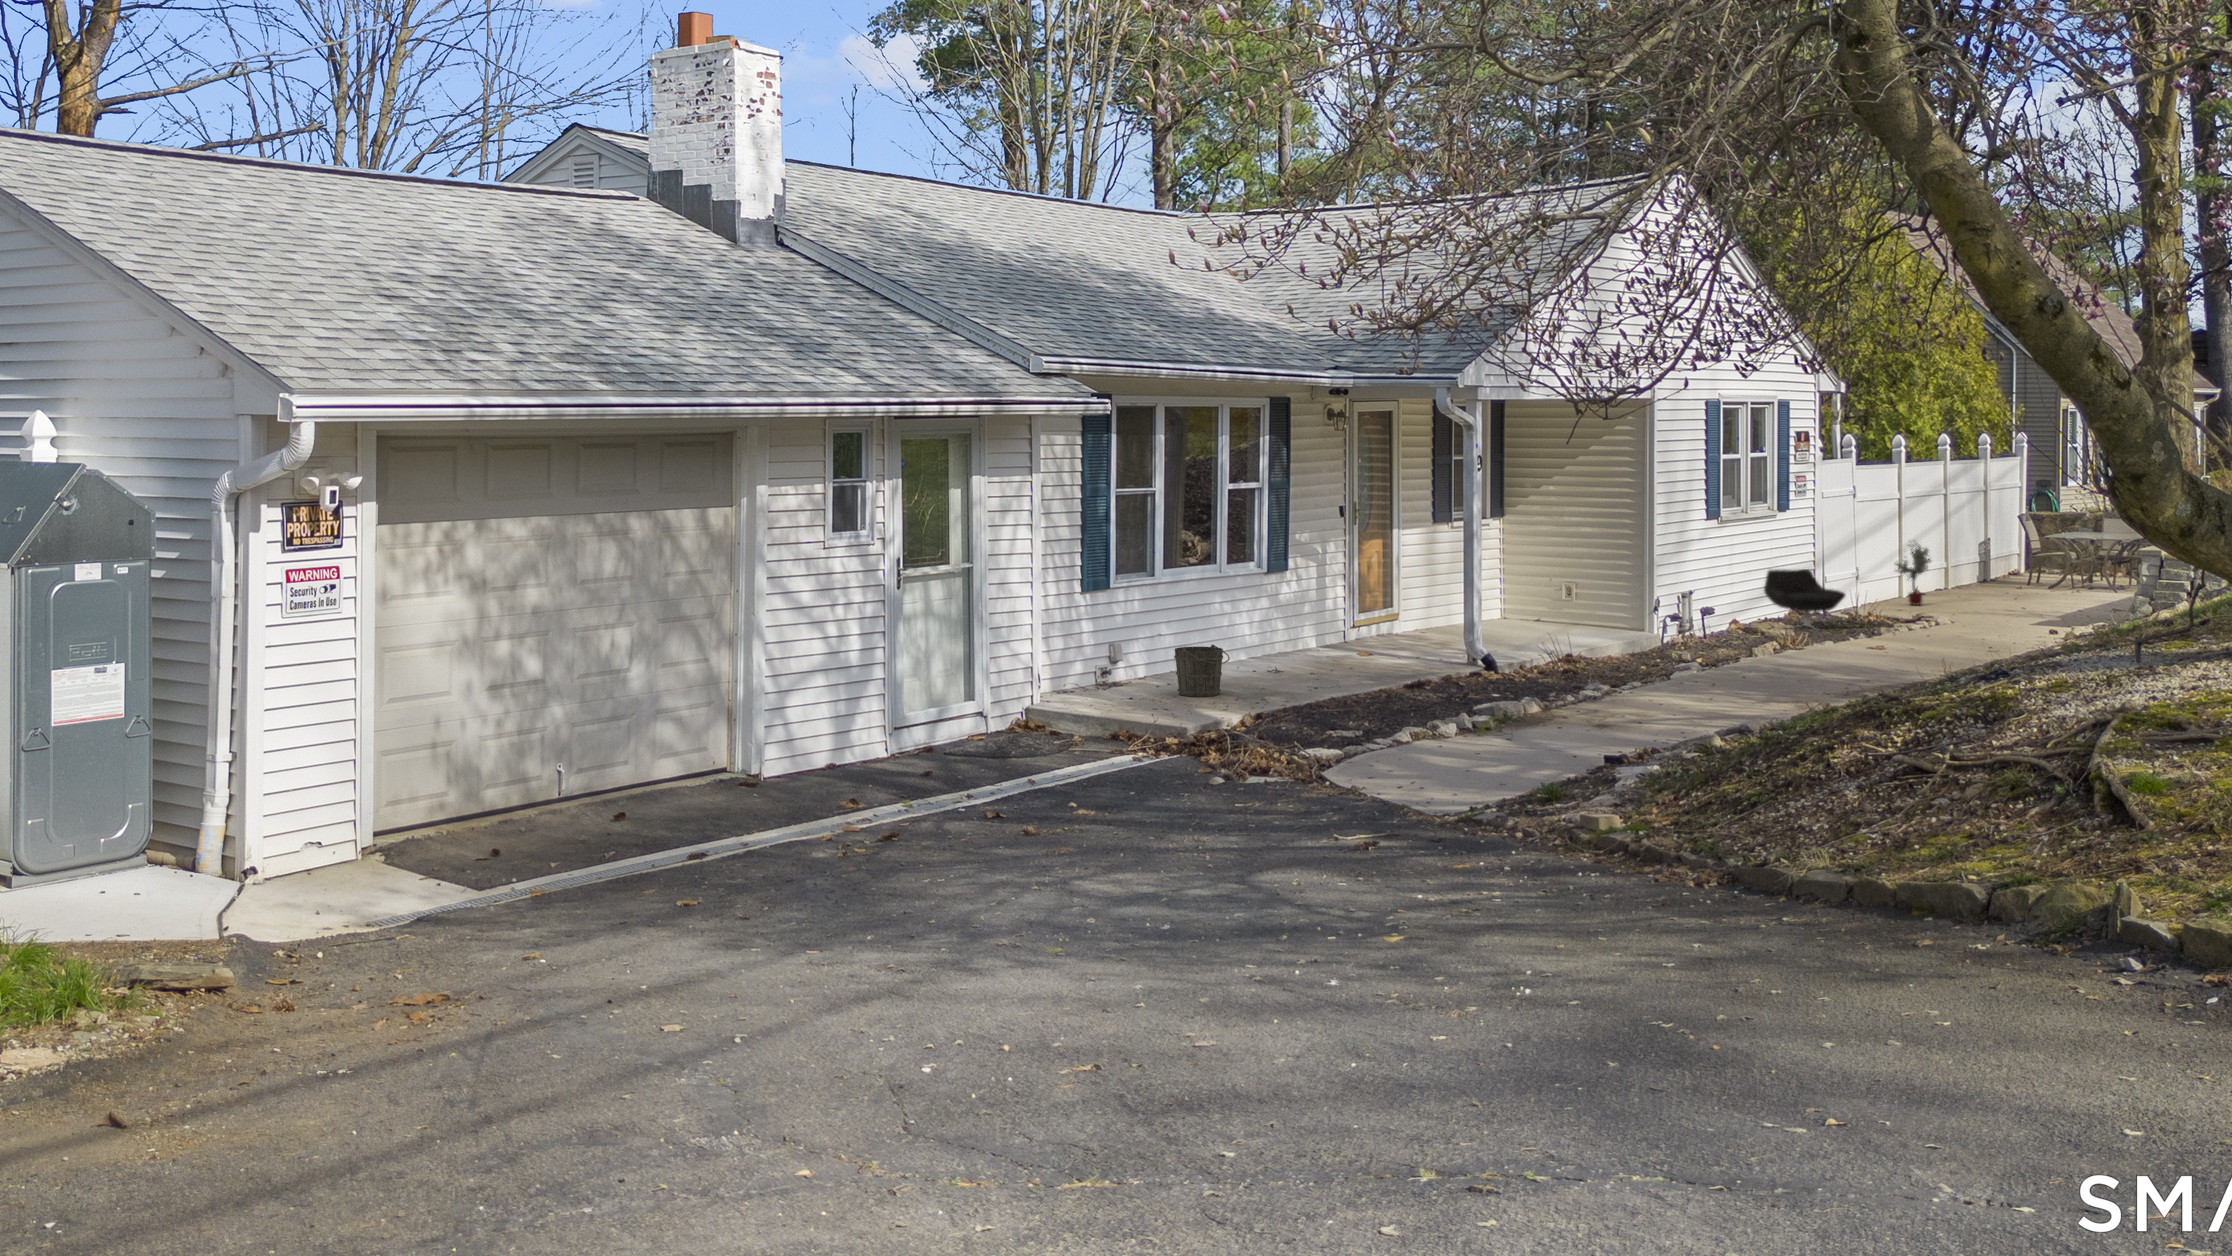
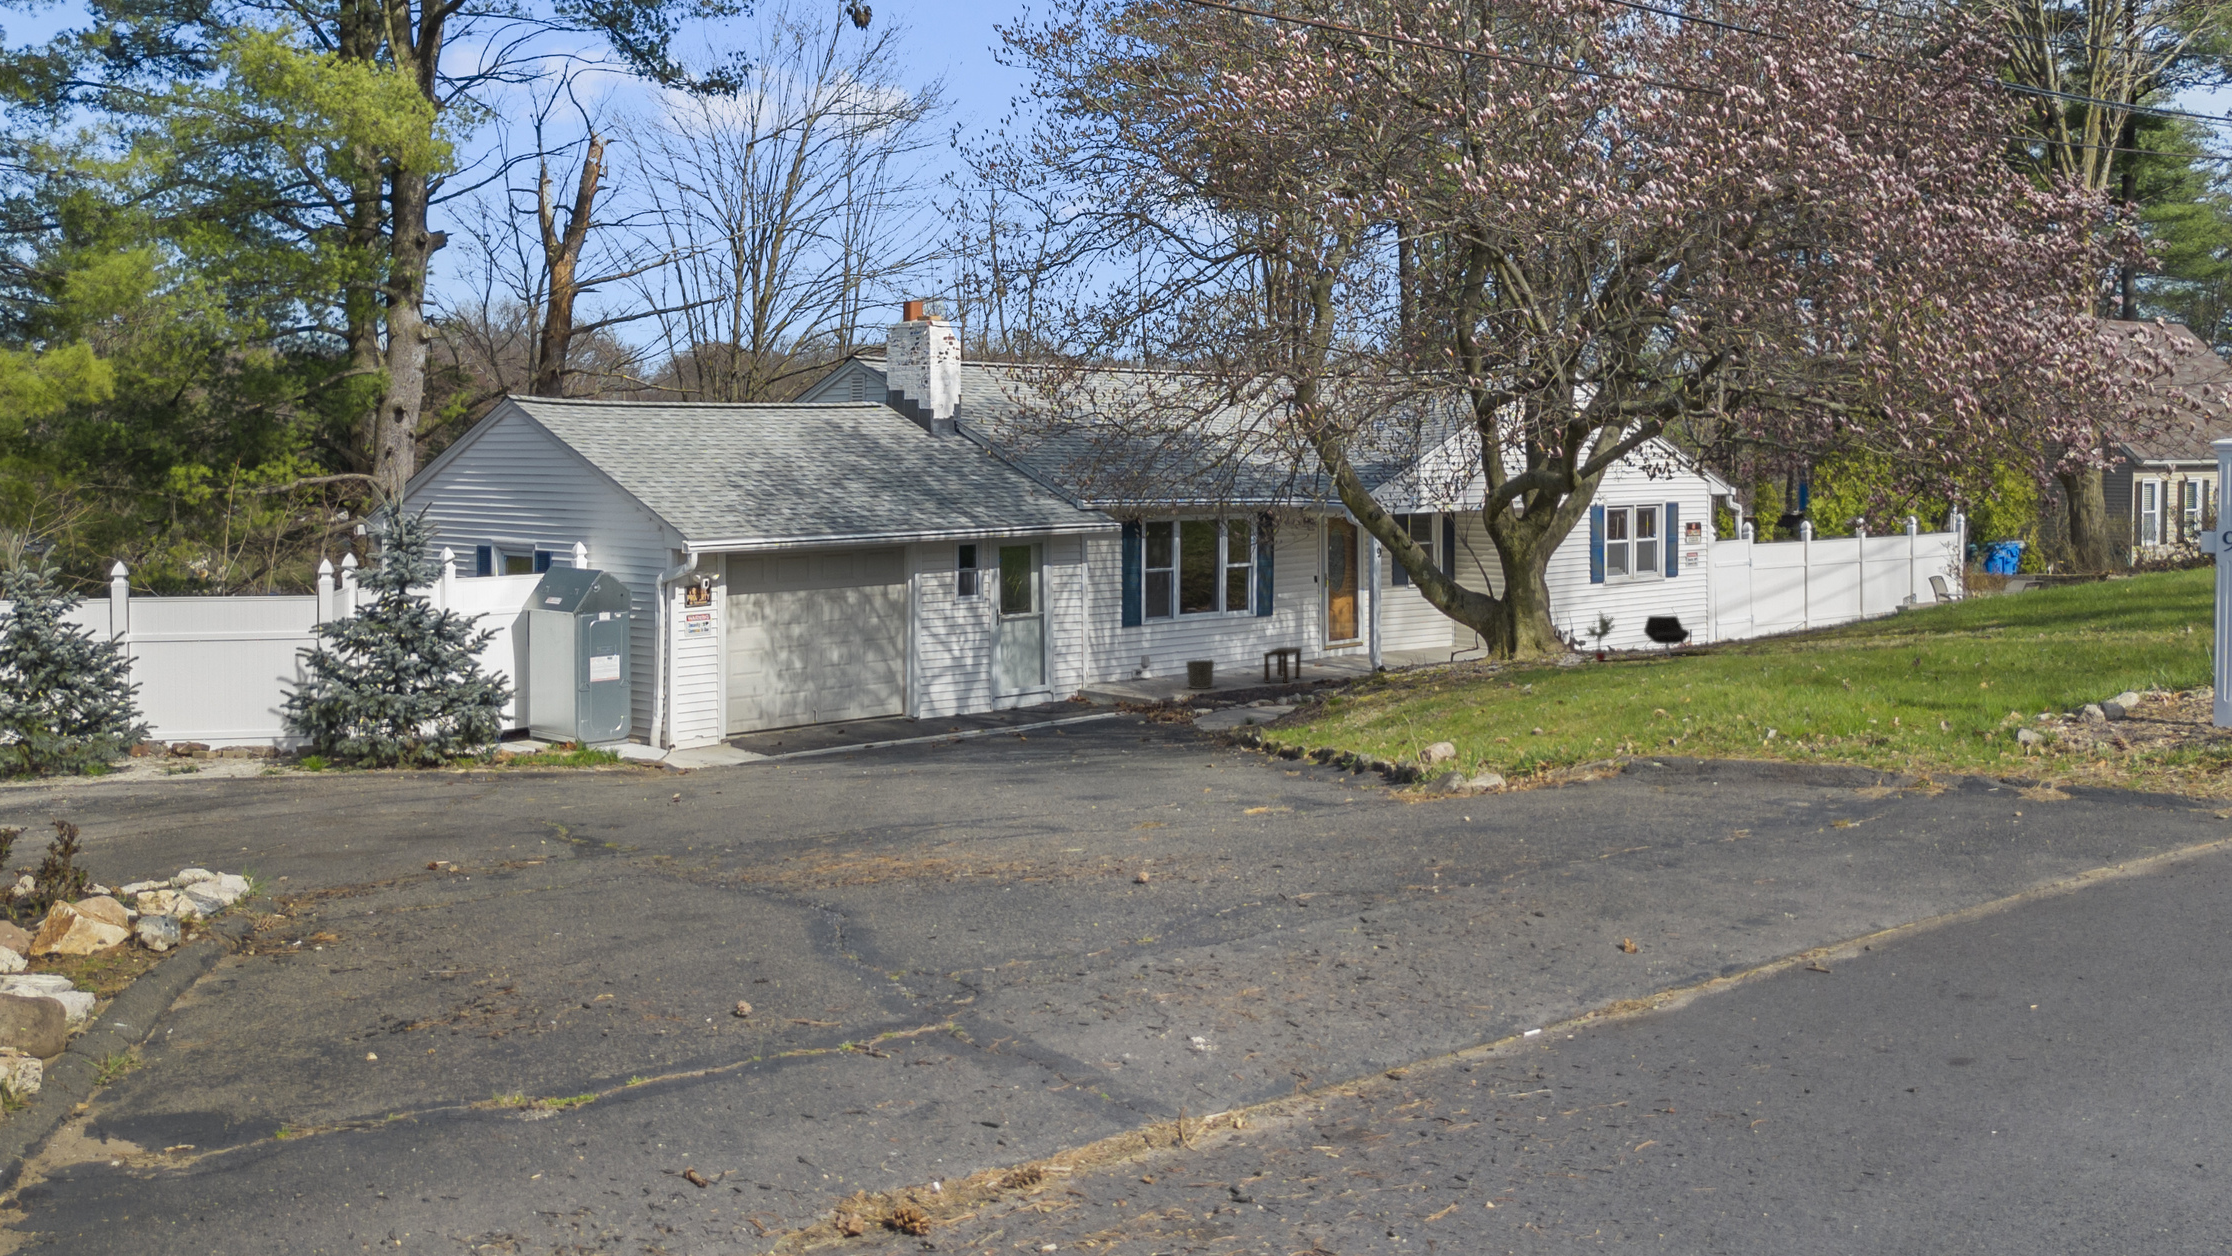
potted tree: present [1894,543,1931,605] -> present [1586,611,1614,661]
bench: none [1289,622,1336,683] -> present [1263,647,1302,683]

